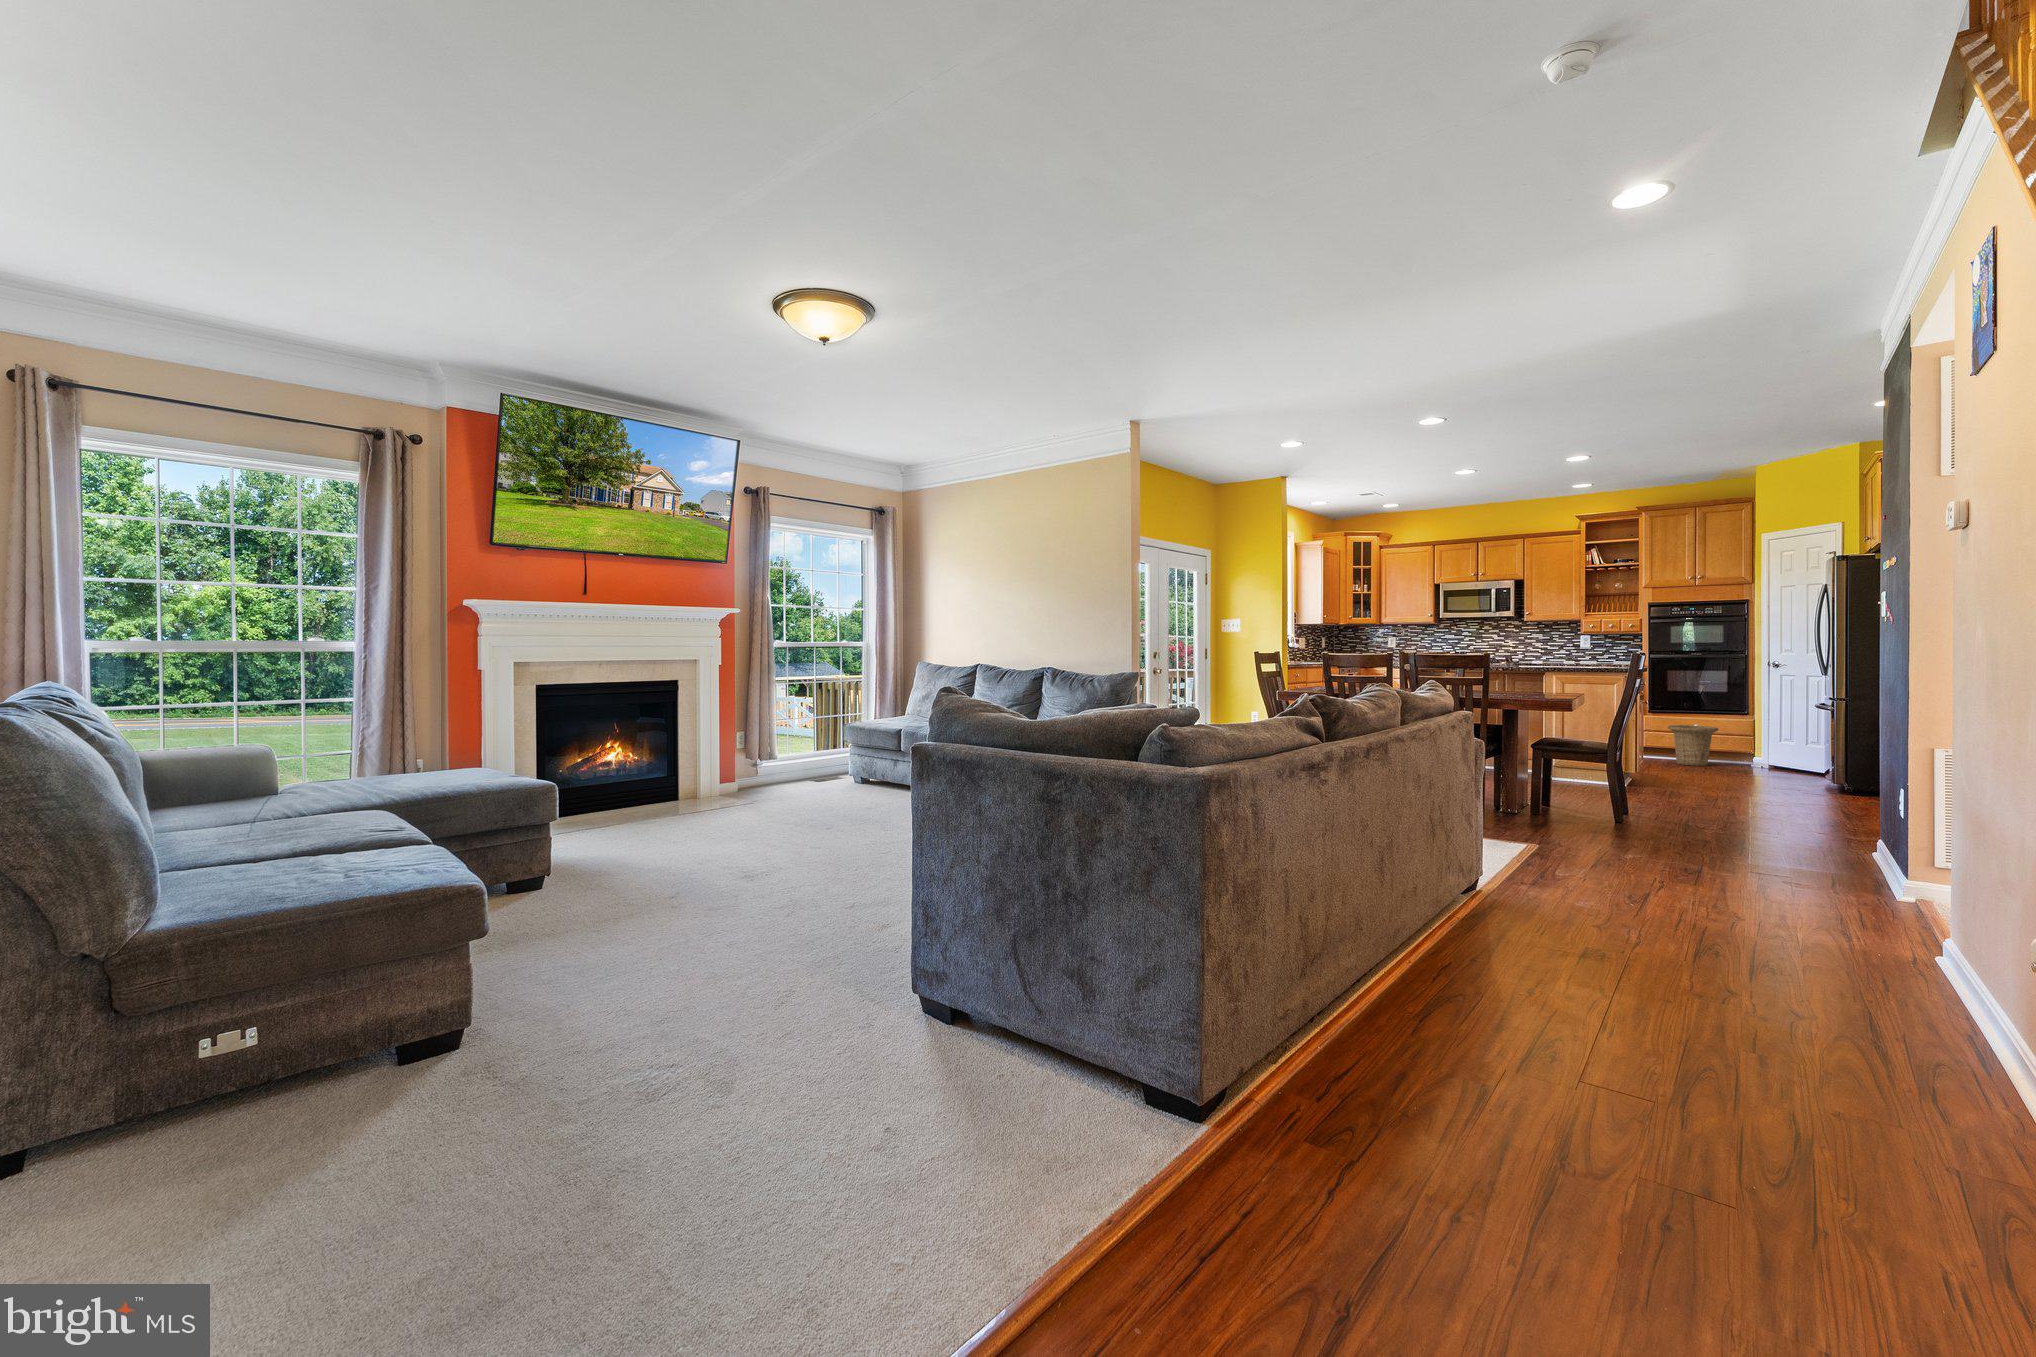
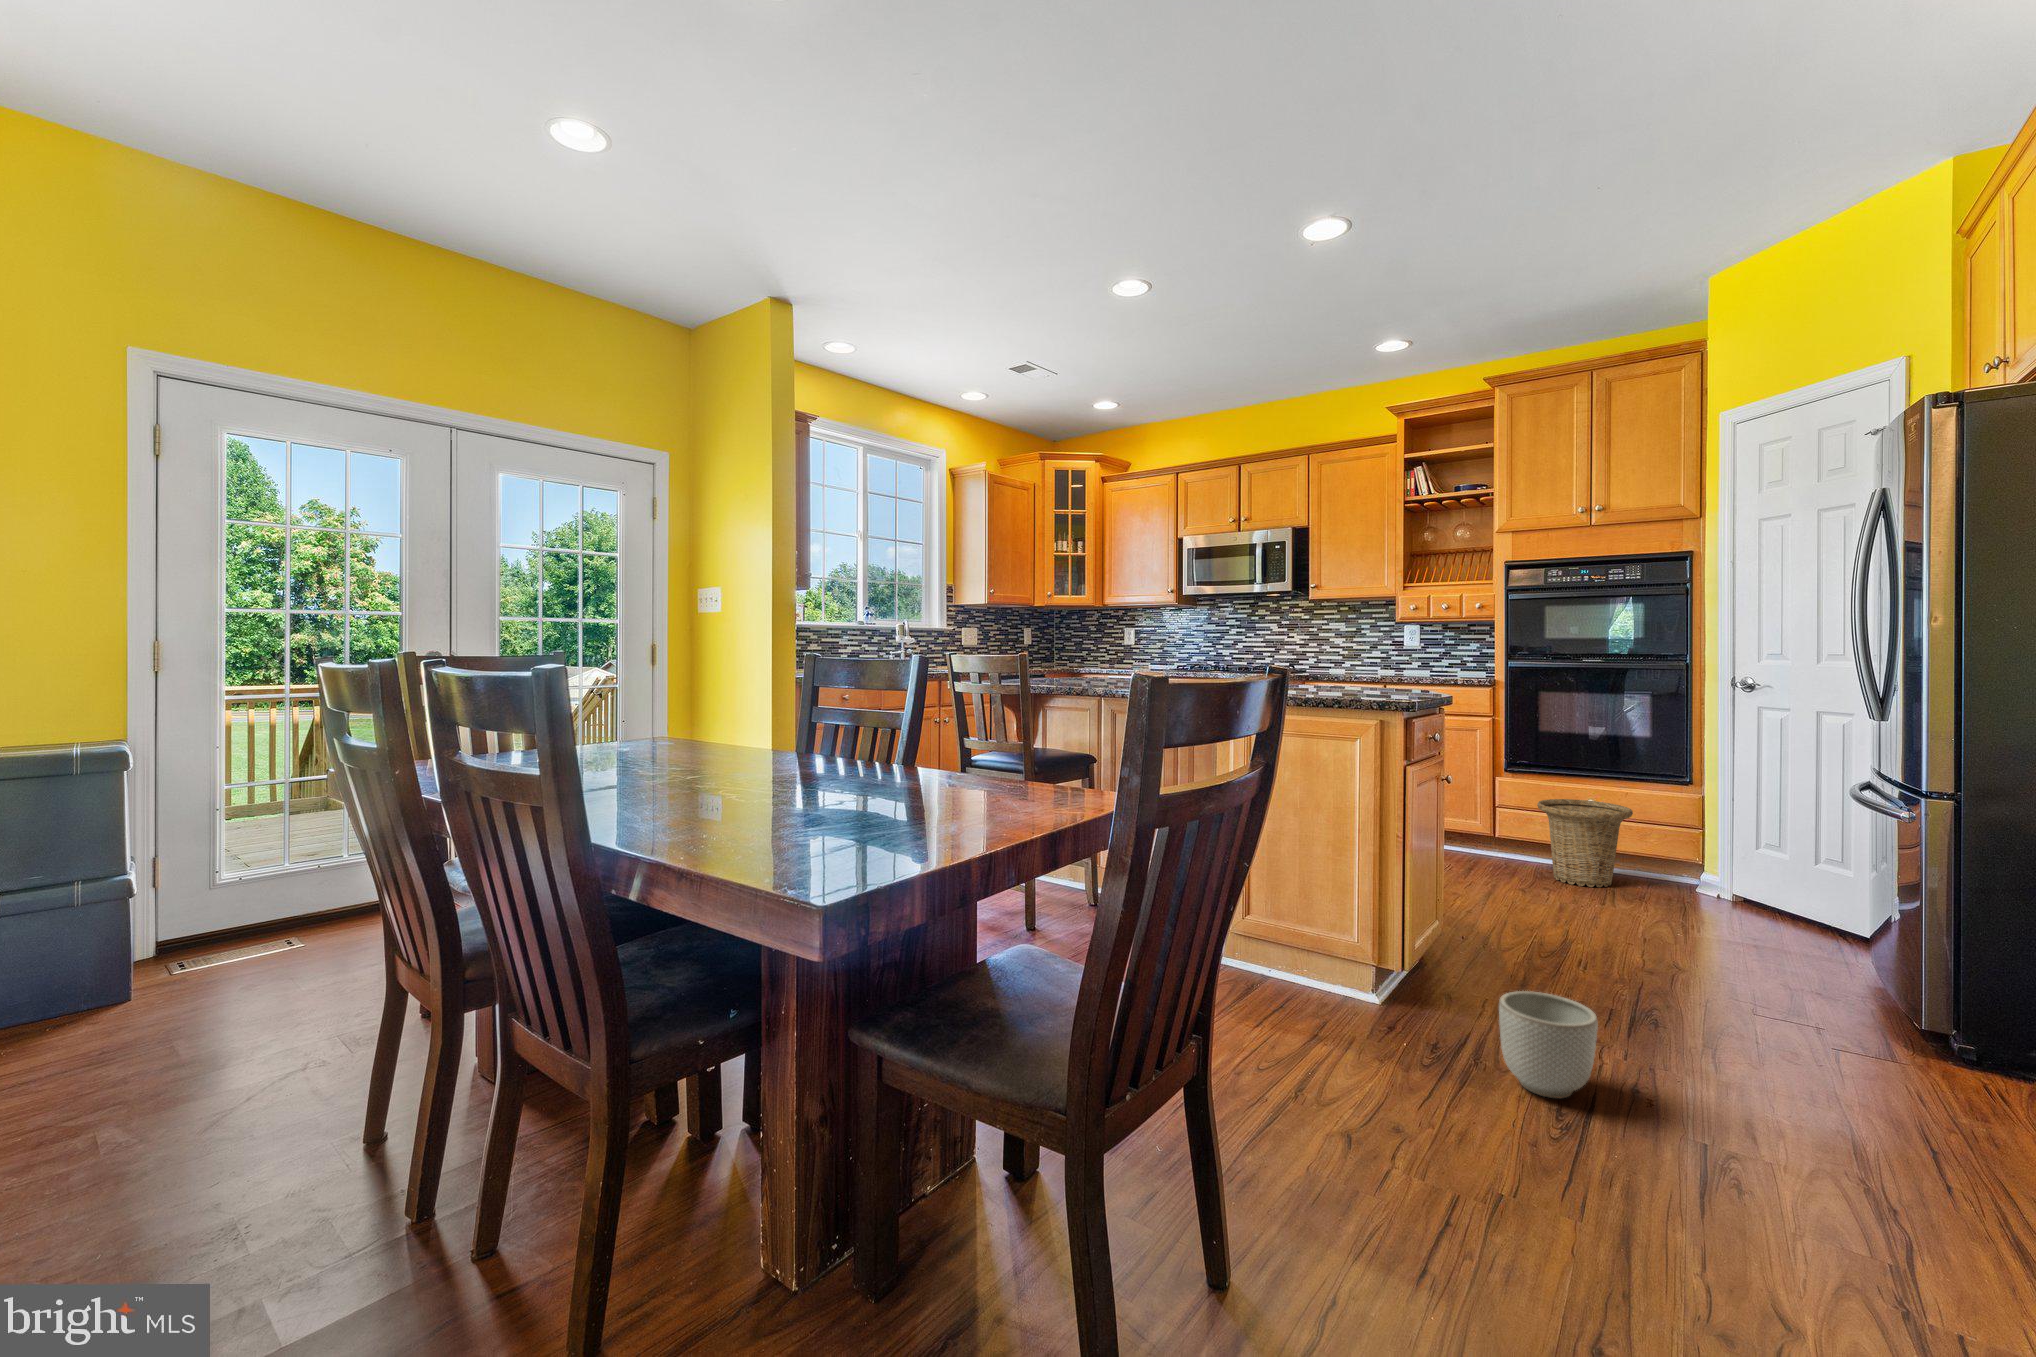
planter: none [1675,768,1712,799] -> present [1499,991,1598,1099]

